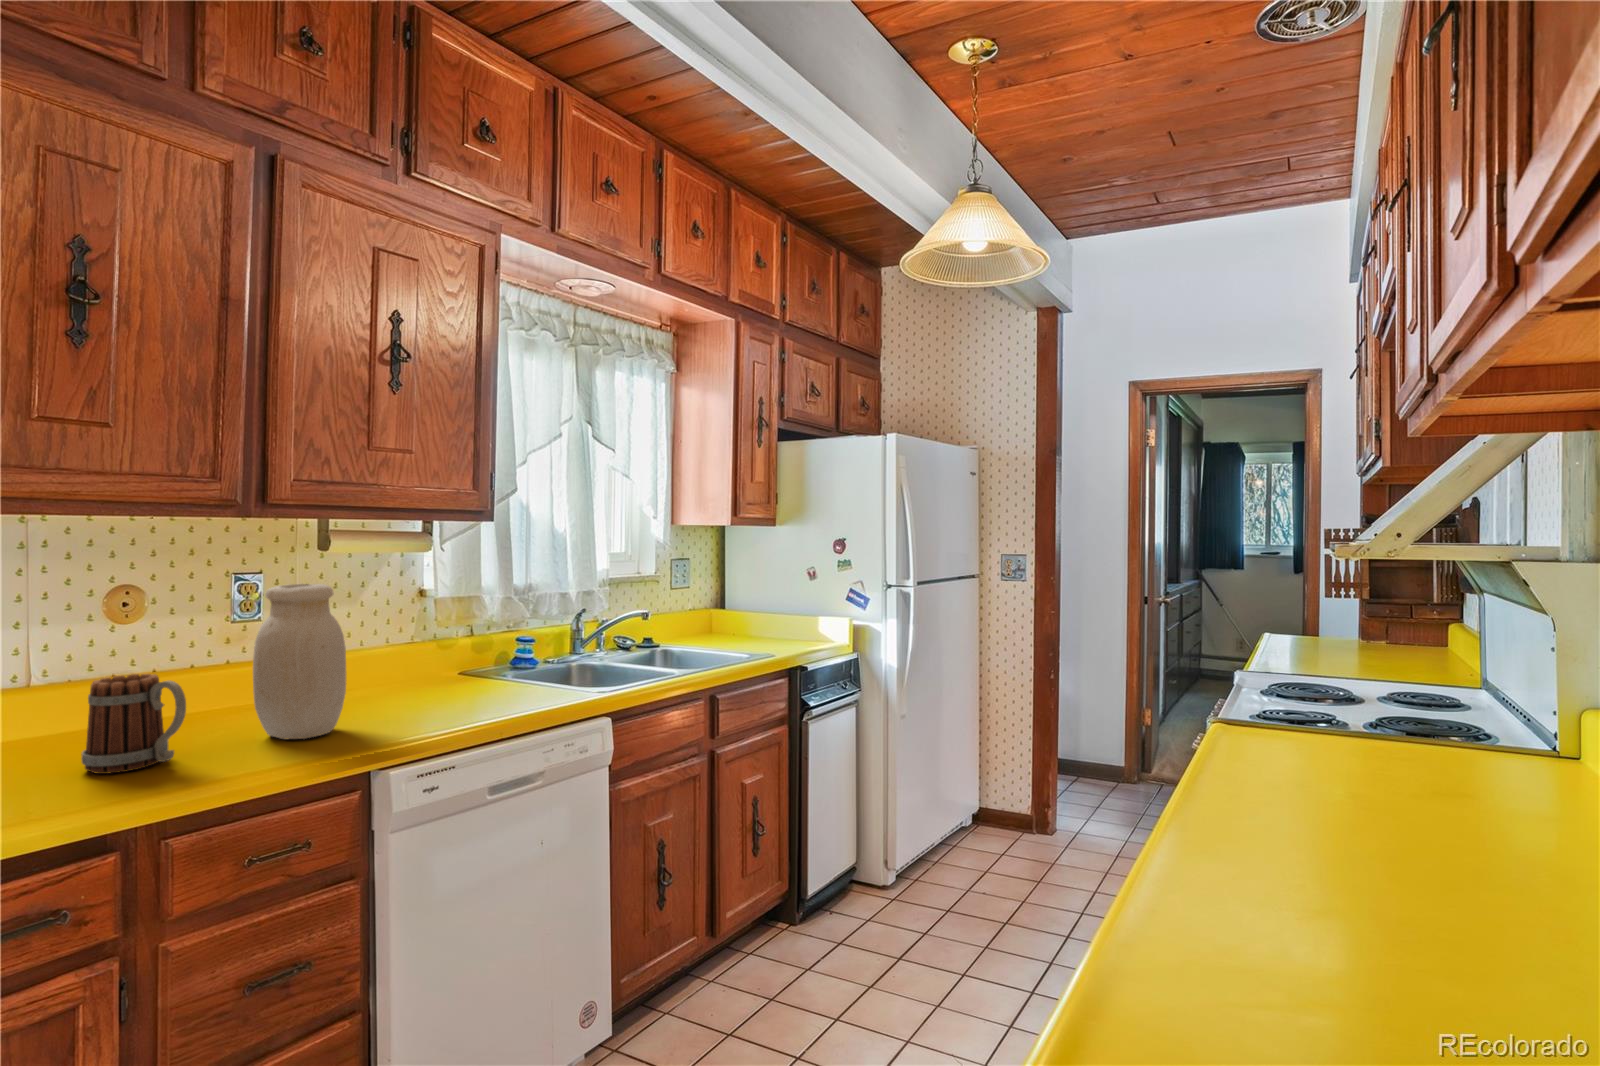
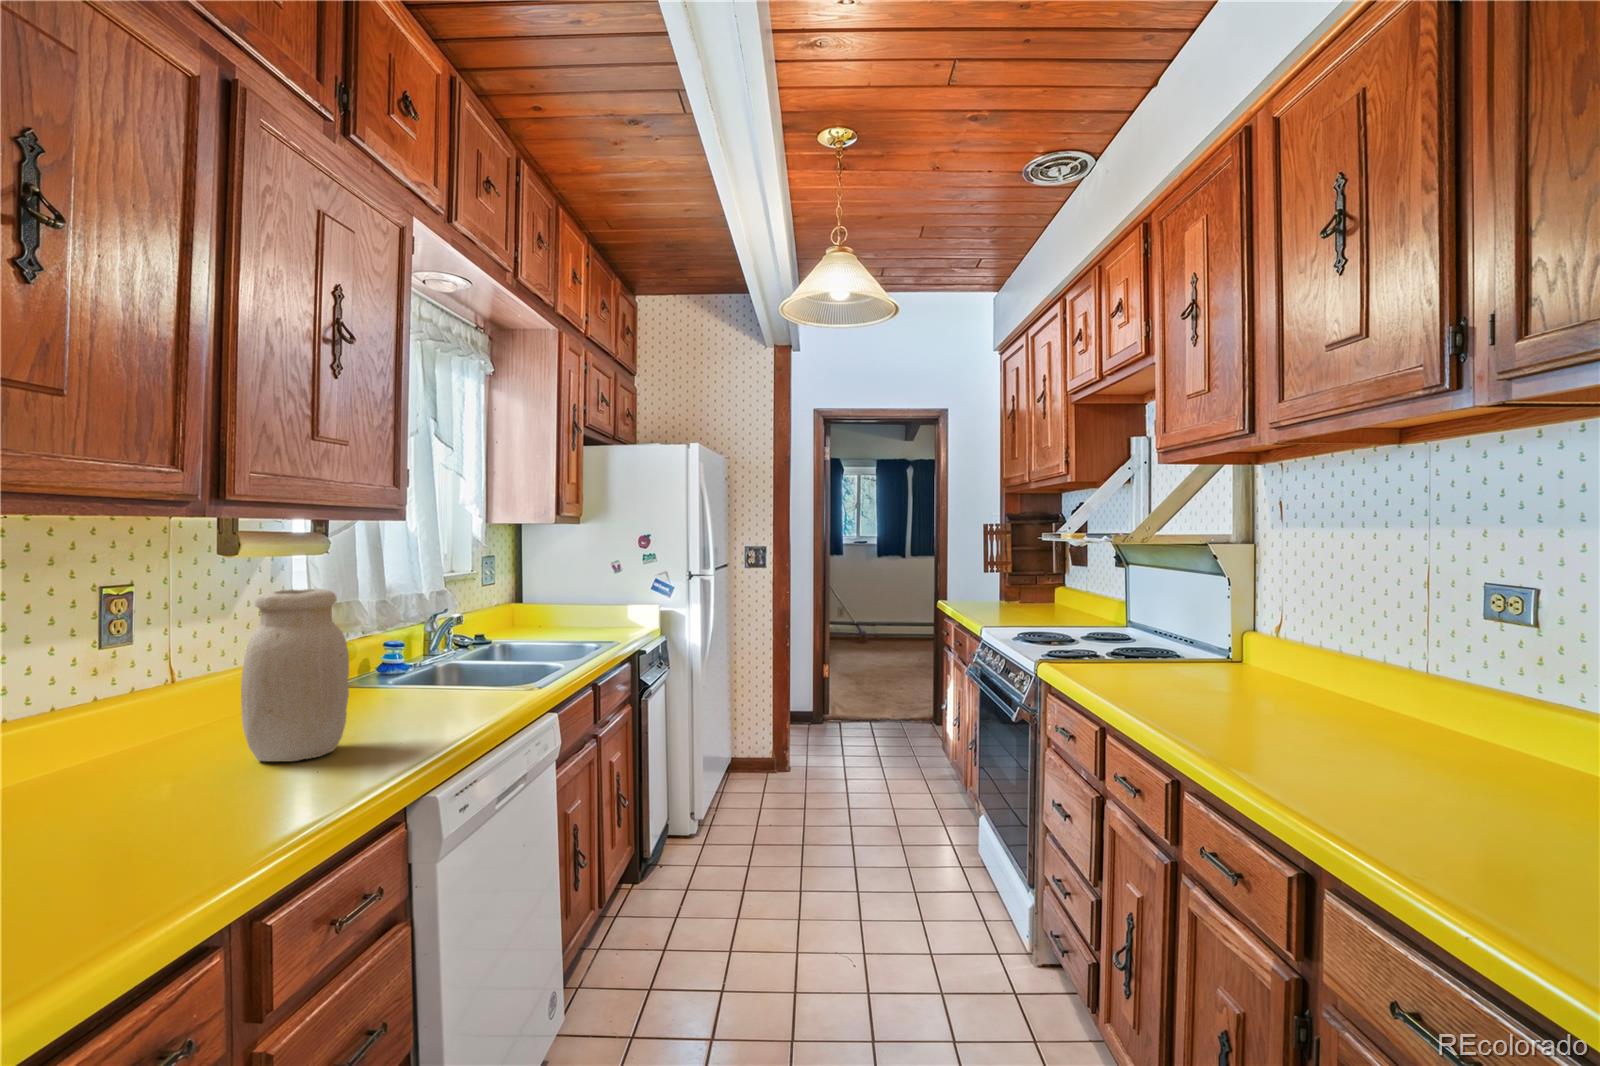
mug: present [82,674,186,774] -> none [91,702,237,826]

